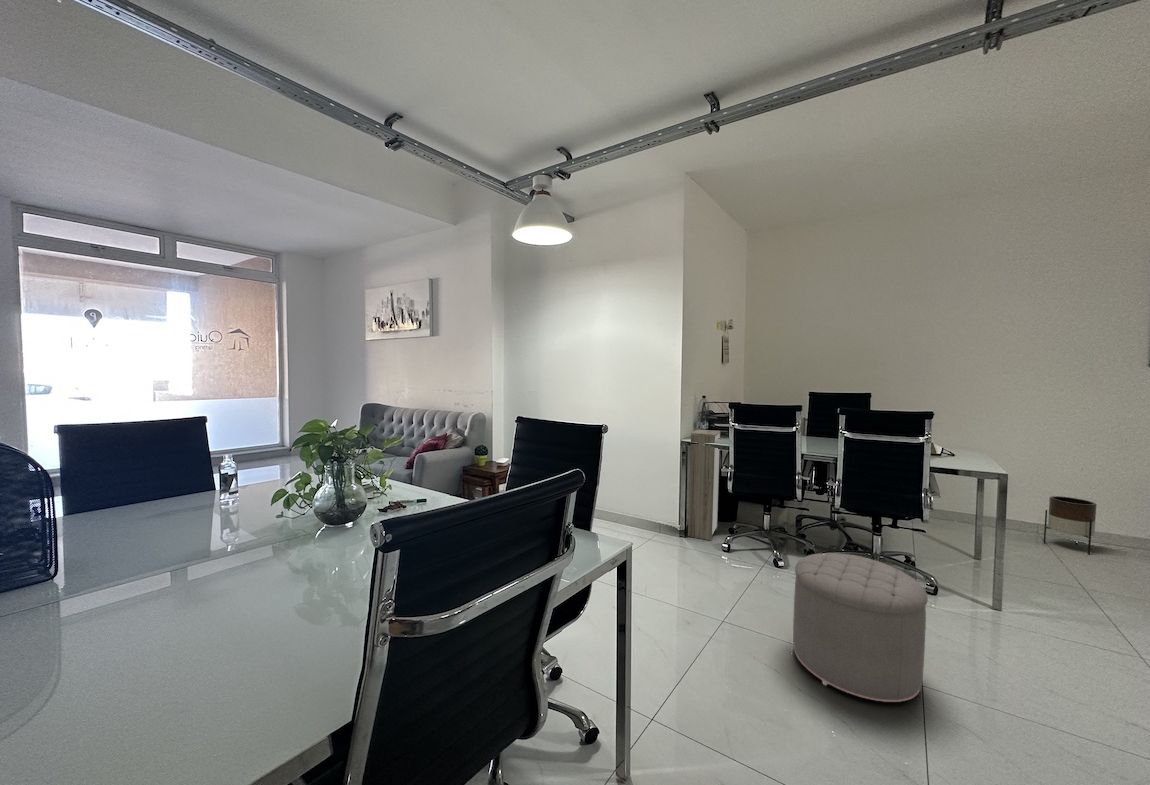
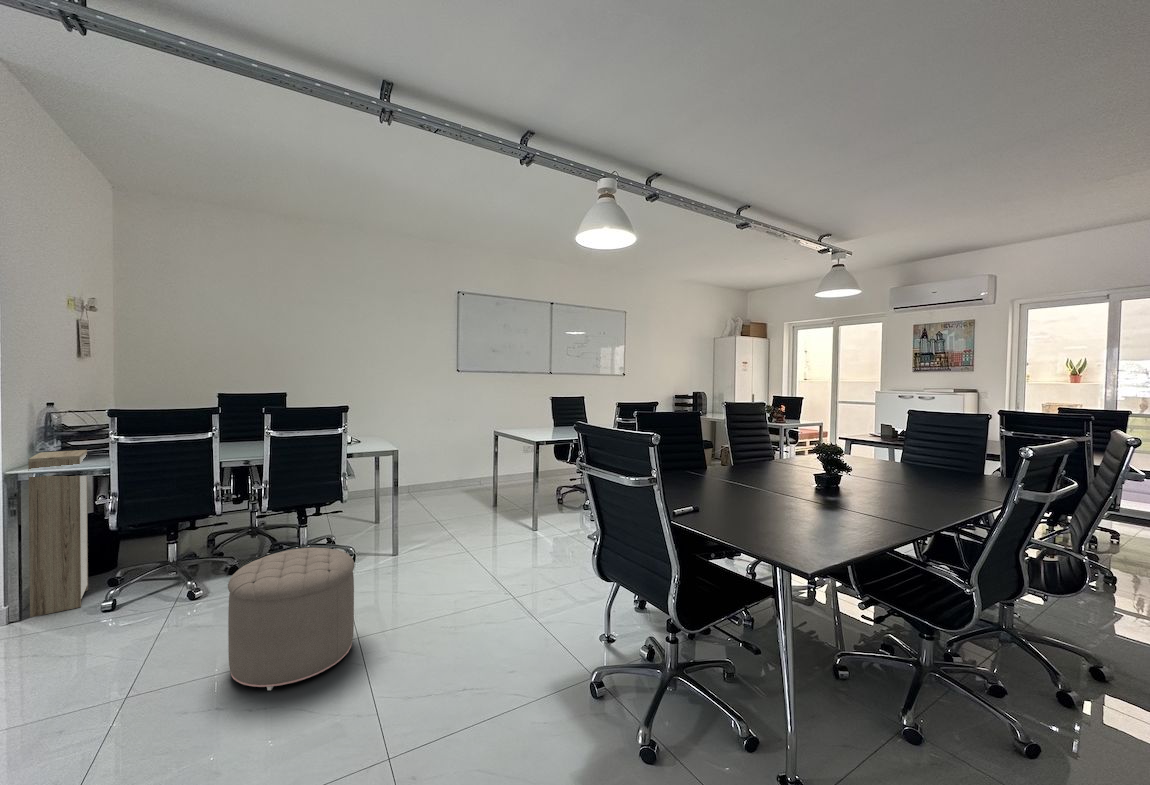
planter: present [1044,496,1097,554] -> none [416,461,441,498]

